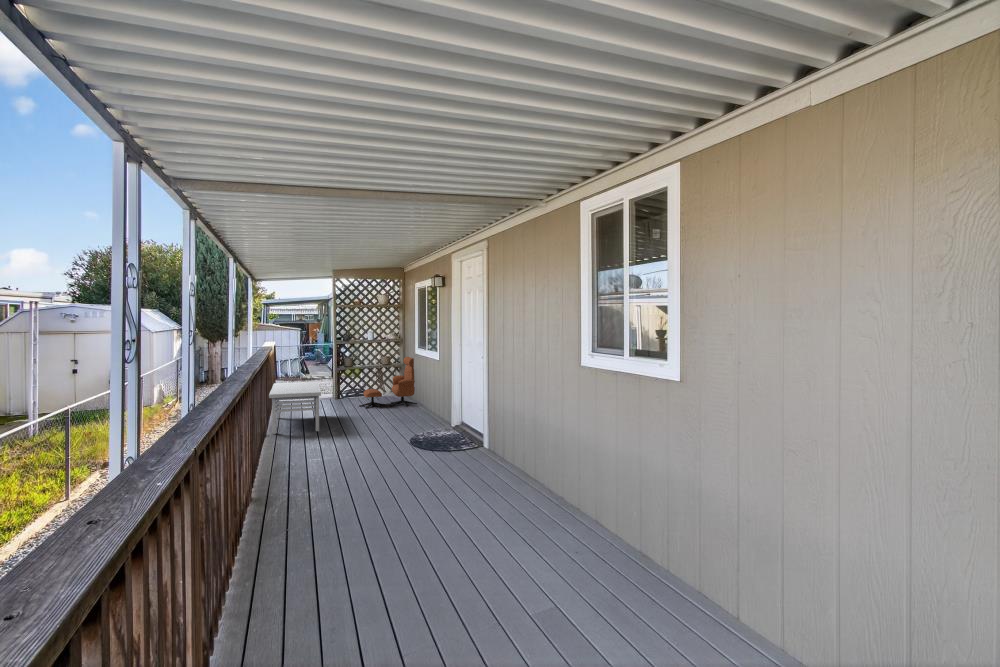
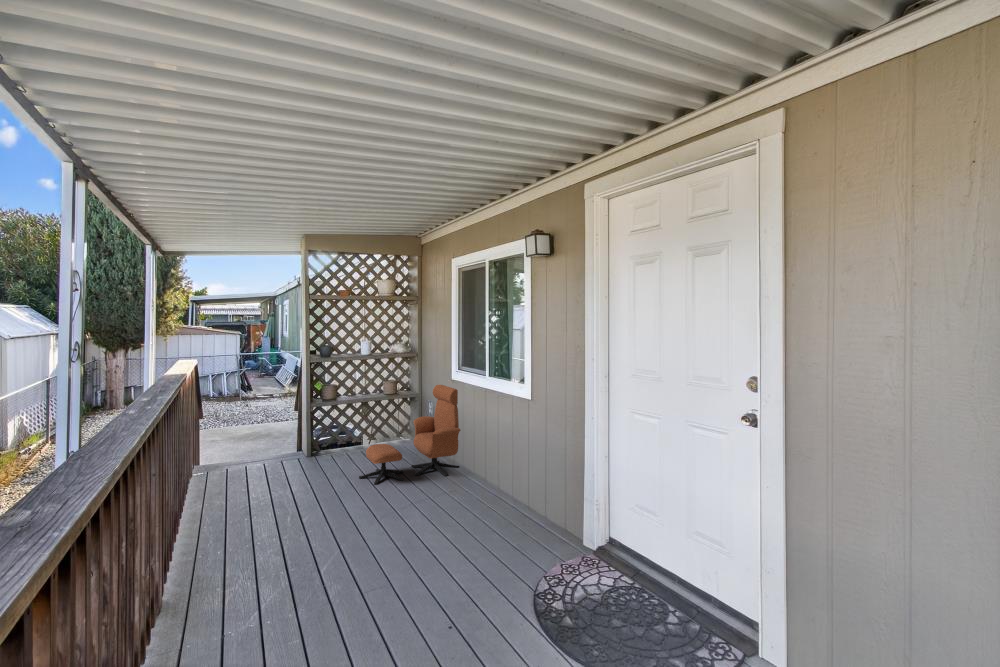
storage bench: present [269,382,321,434] -> none [170,446,307,614]

